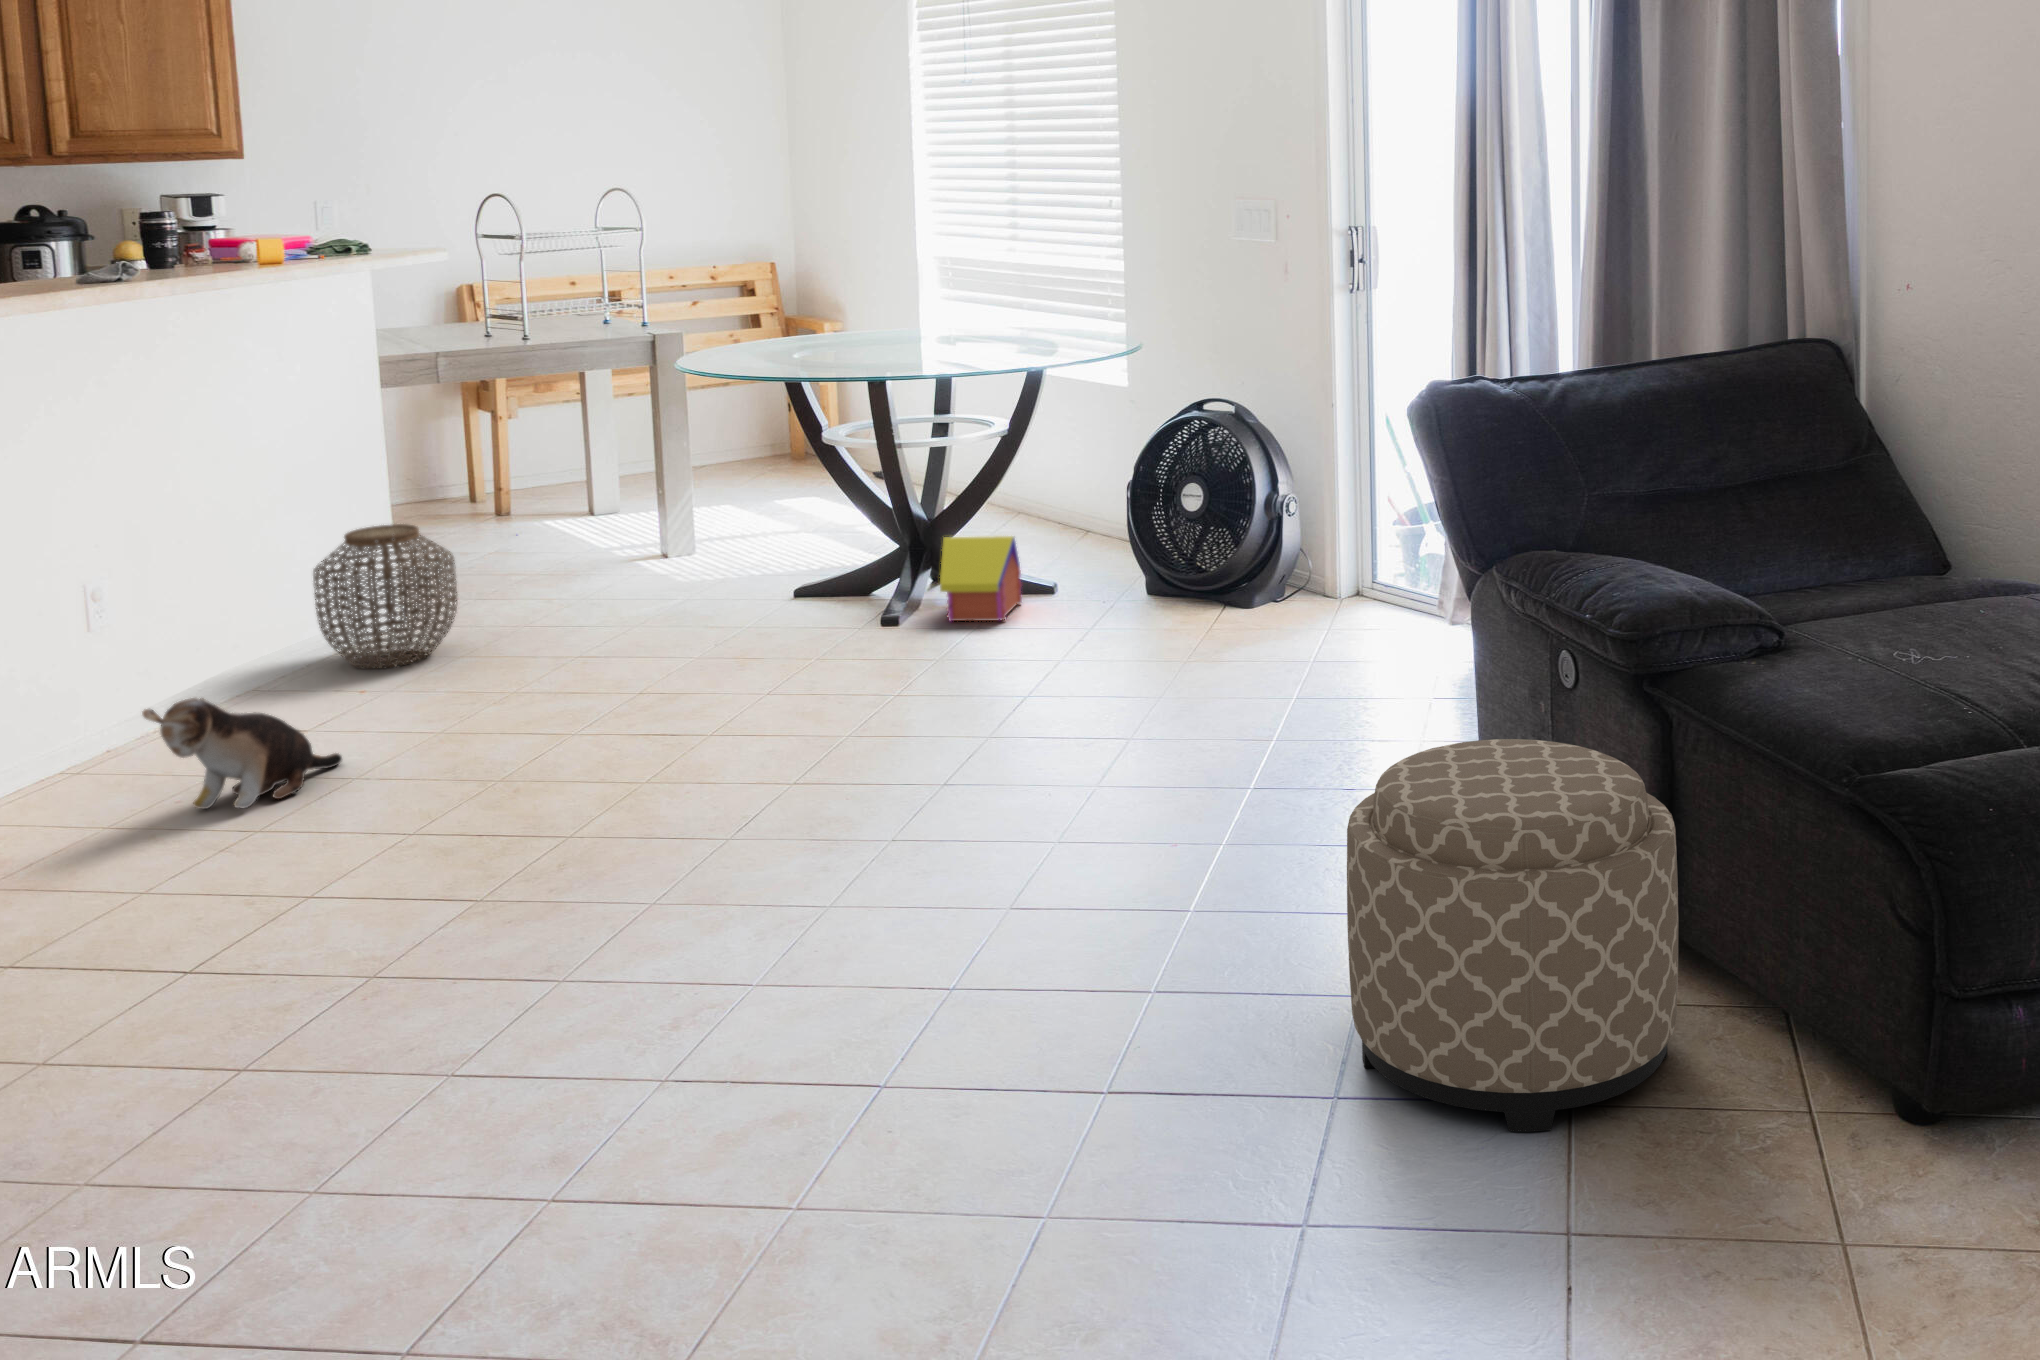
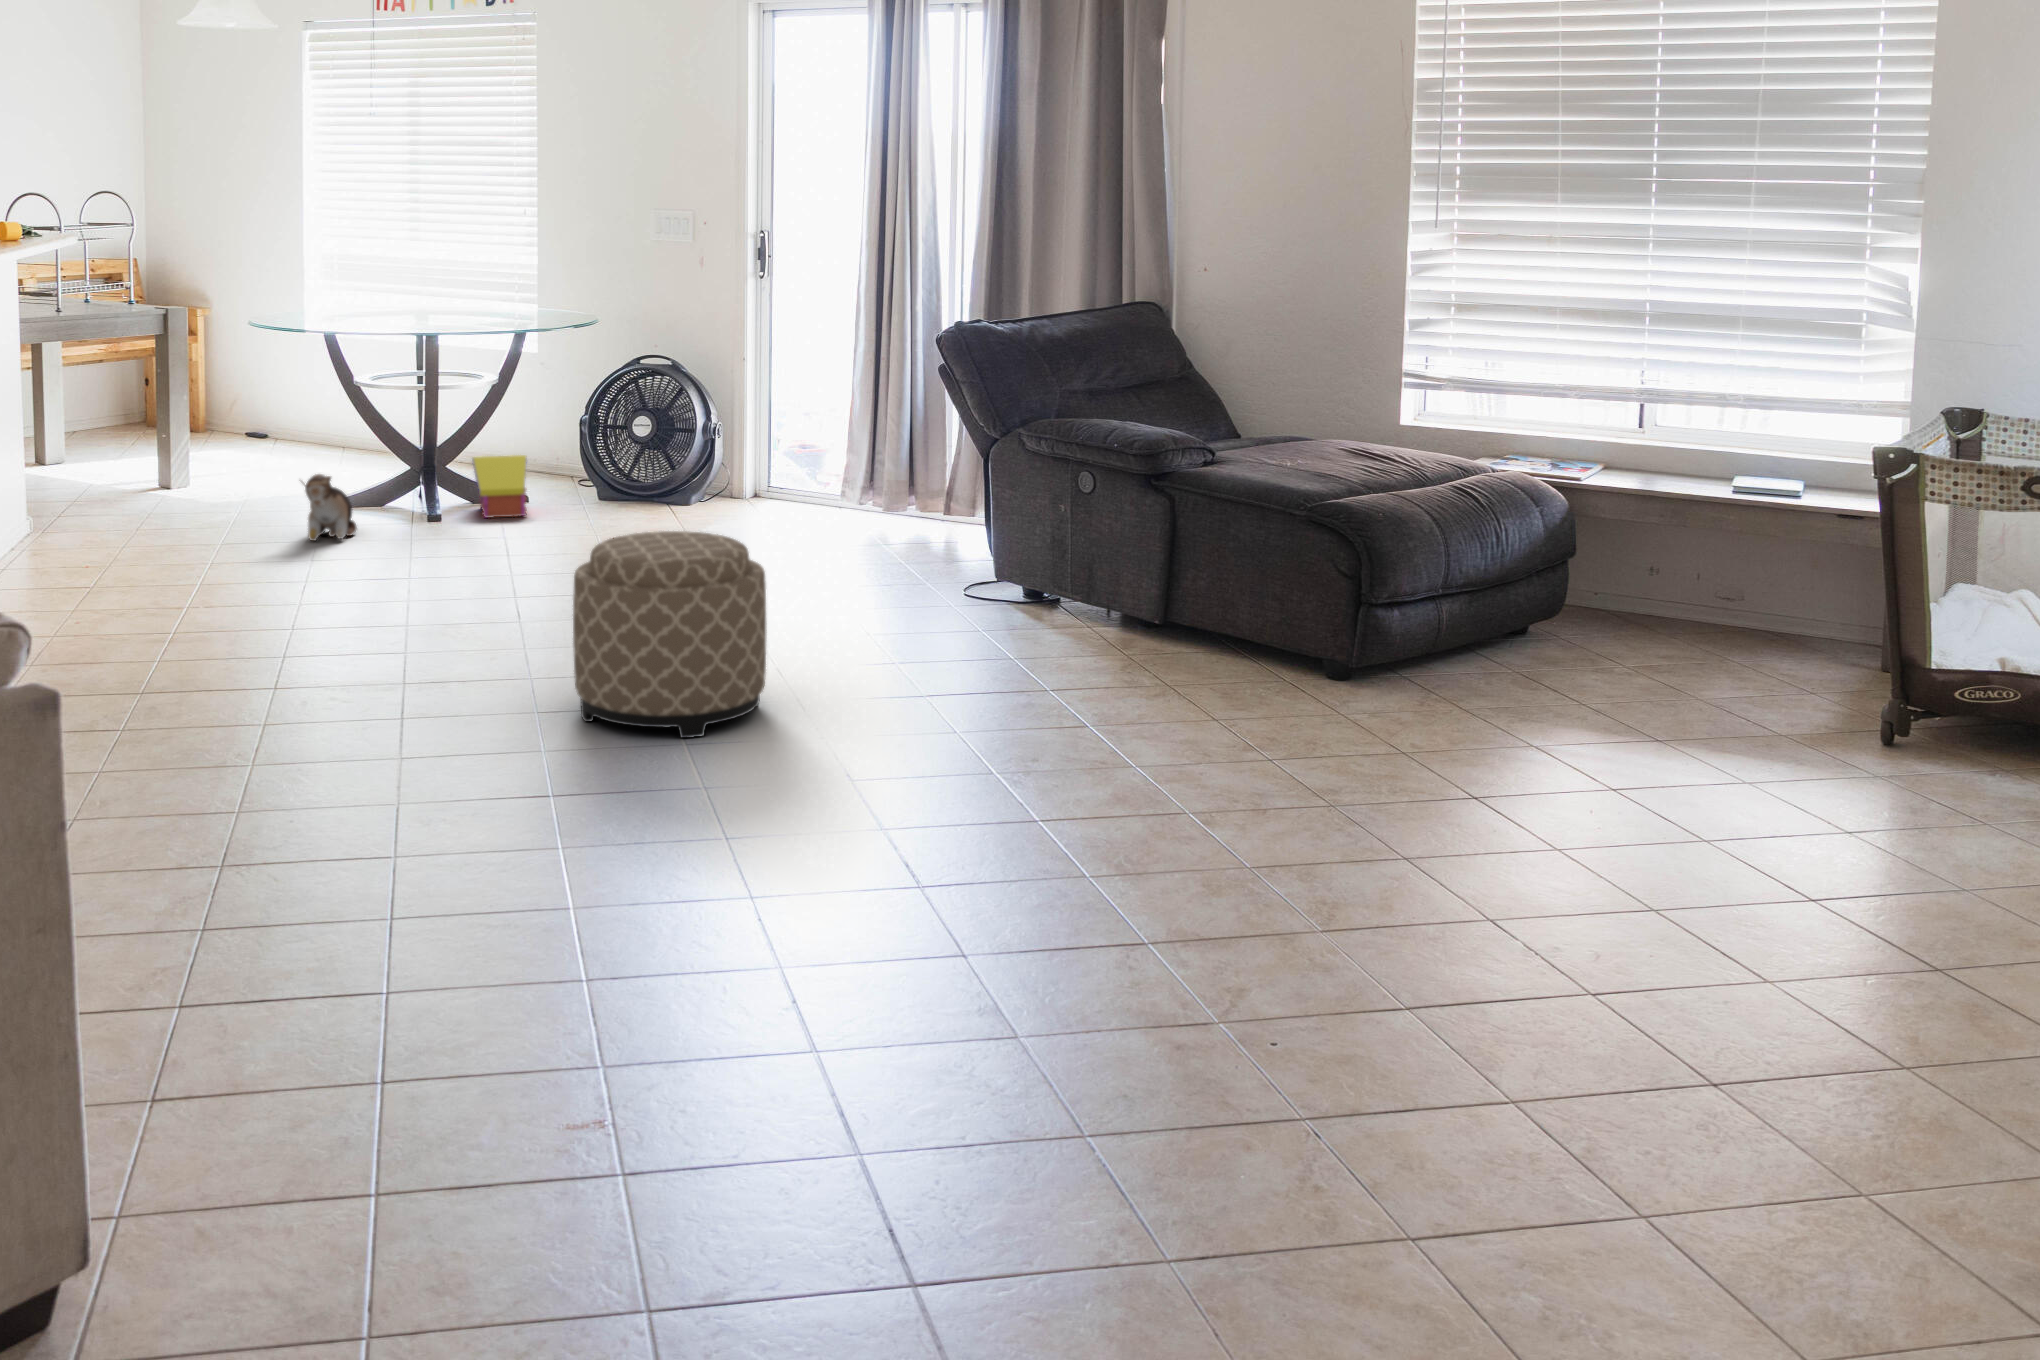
woven basket: present [313,524,457,669] -> none [20,449,127,559]
plush toy: present [142,698,342,809] -> present [302,474,357,541]
ottoman: present [1347,739,1678,1132] -> present [573,531,767,738]

